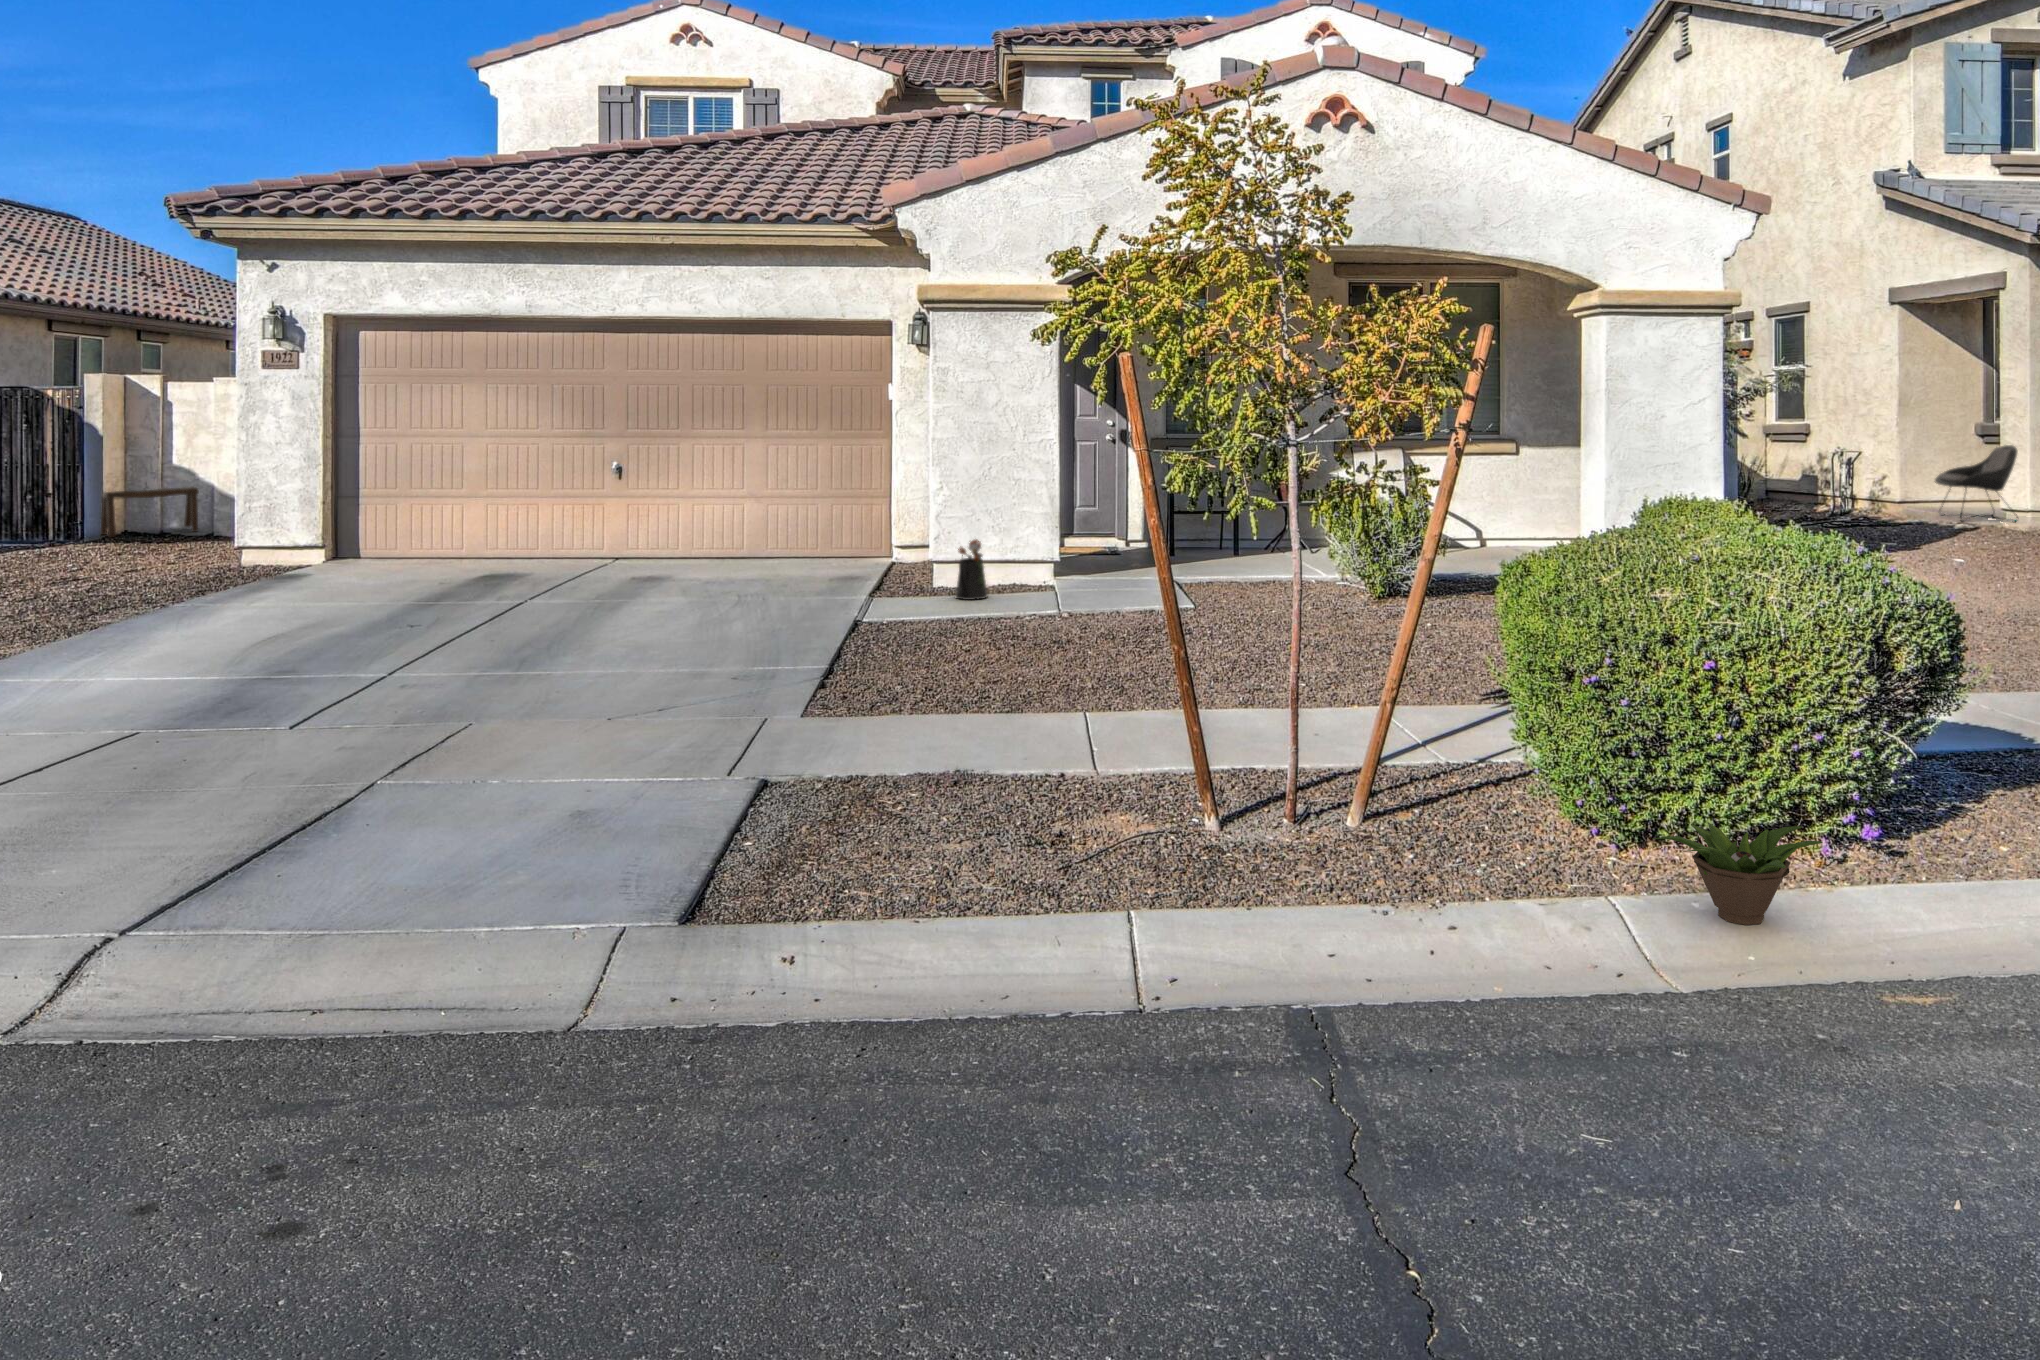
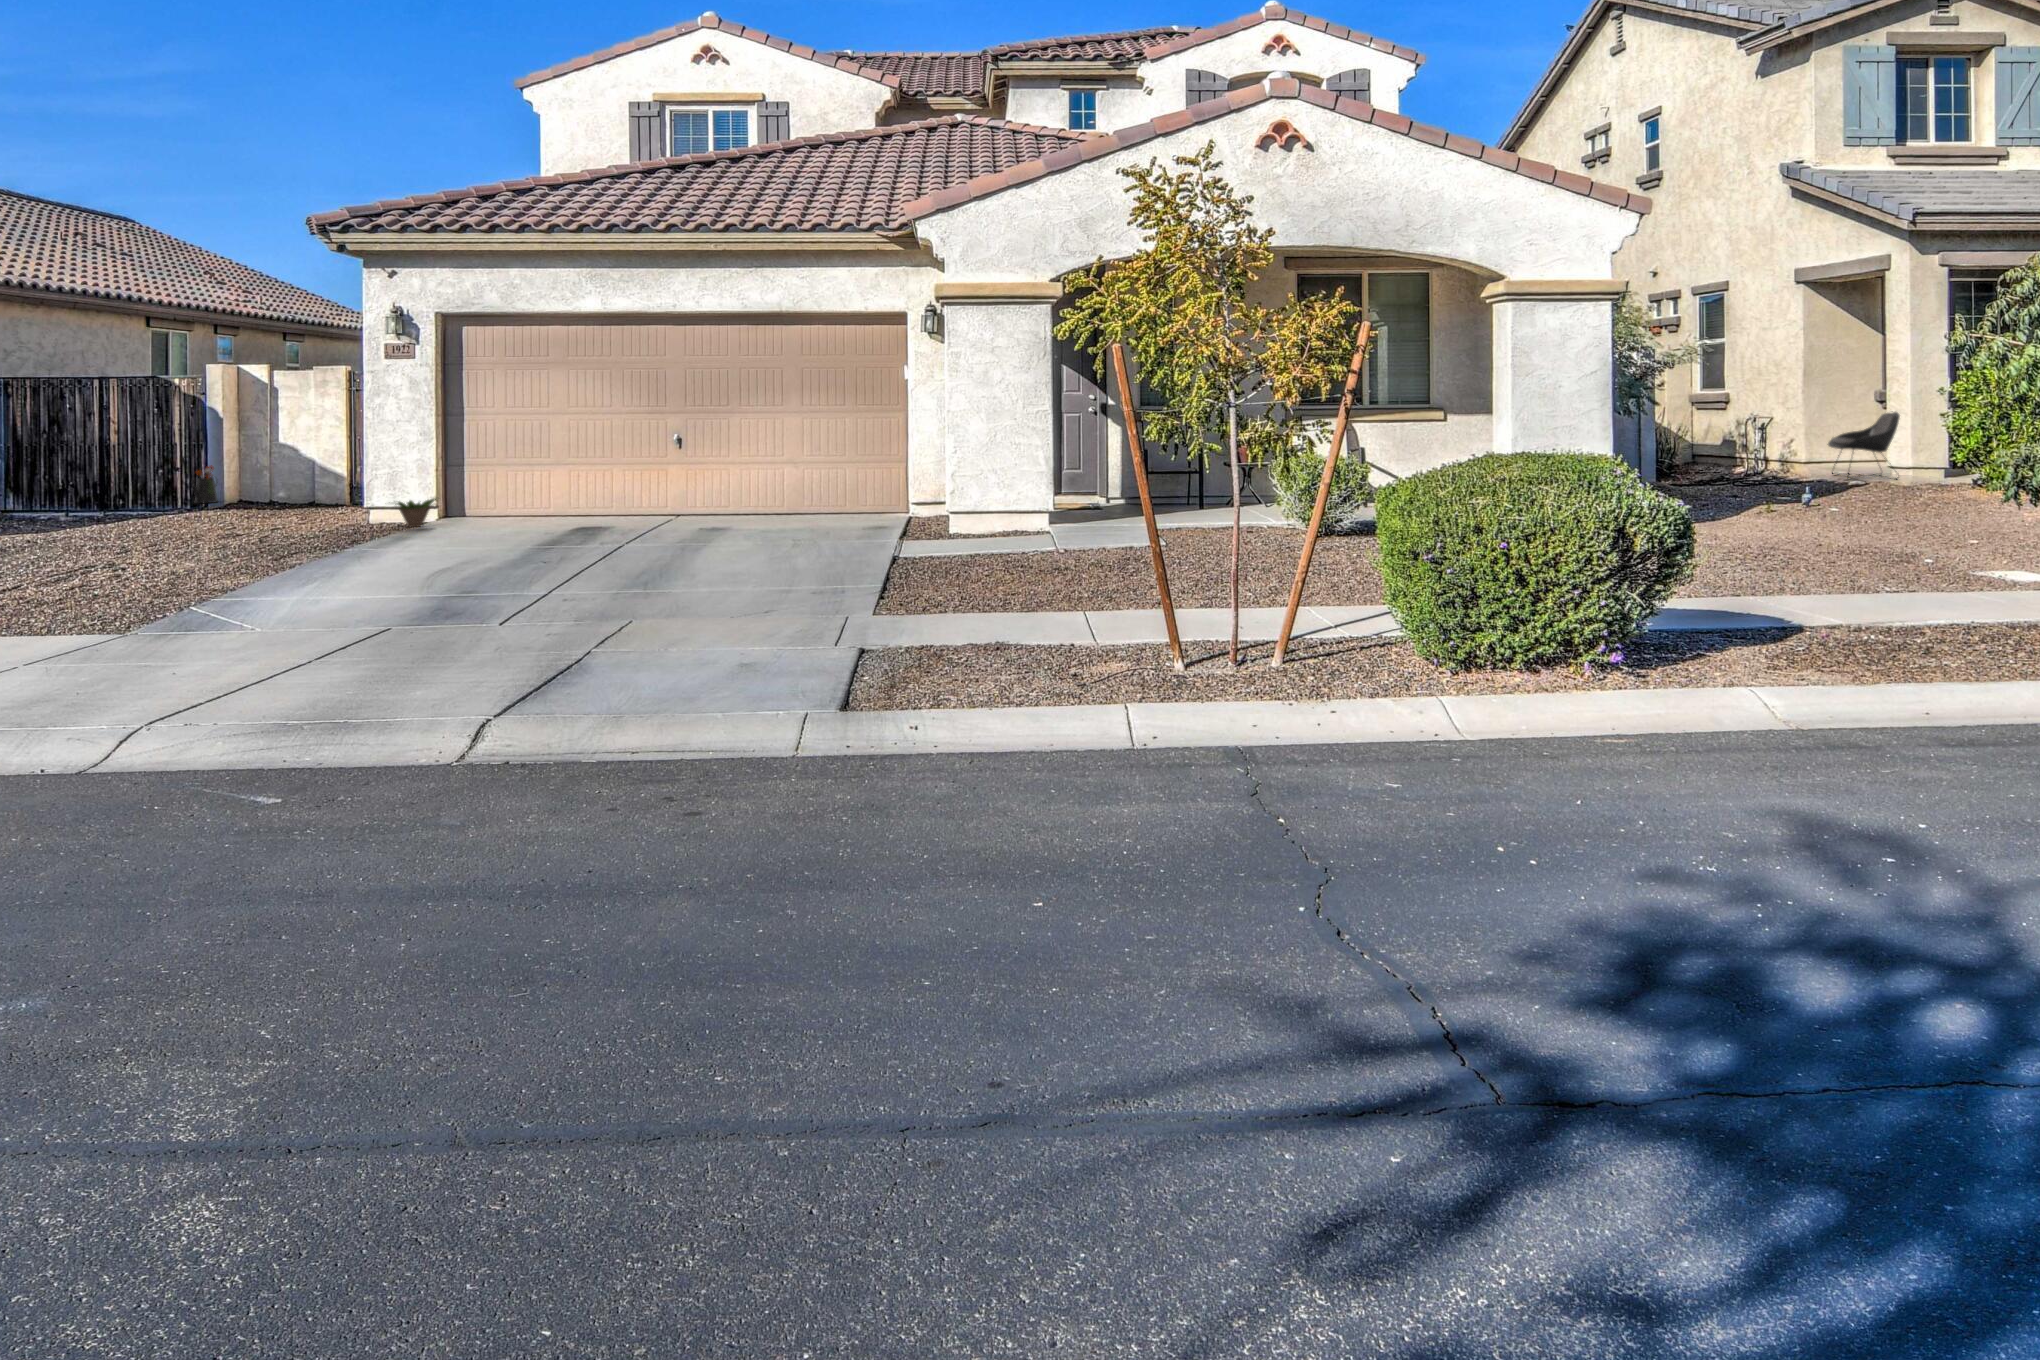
bench: present [101,486,199,537] -> none [240,461,318,504]
watering can: present [955,539,988,600] -> present [192,465,218,503]
decorative plant: present [1652,822,1823,925] -> present [395,498,439,527]

